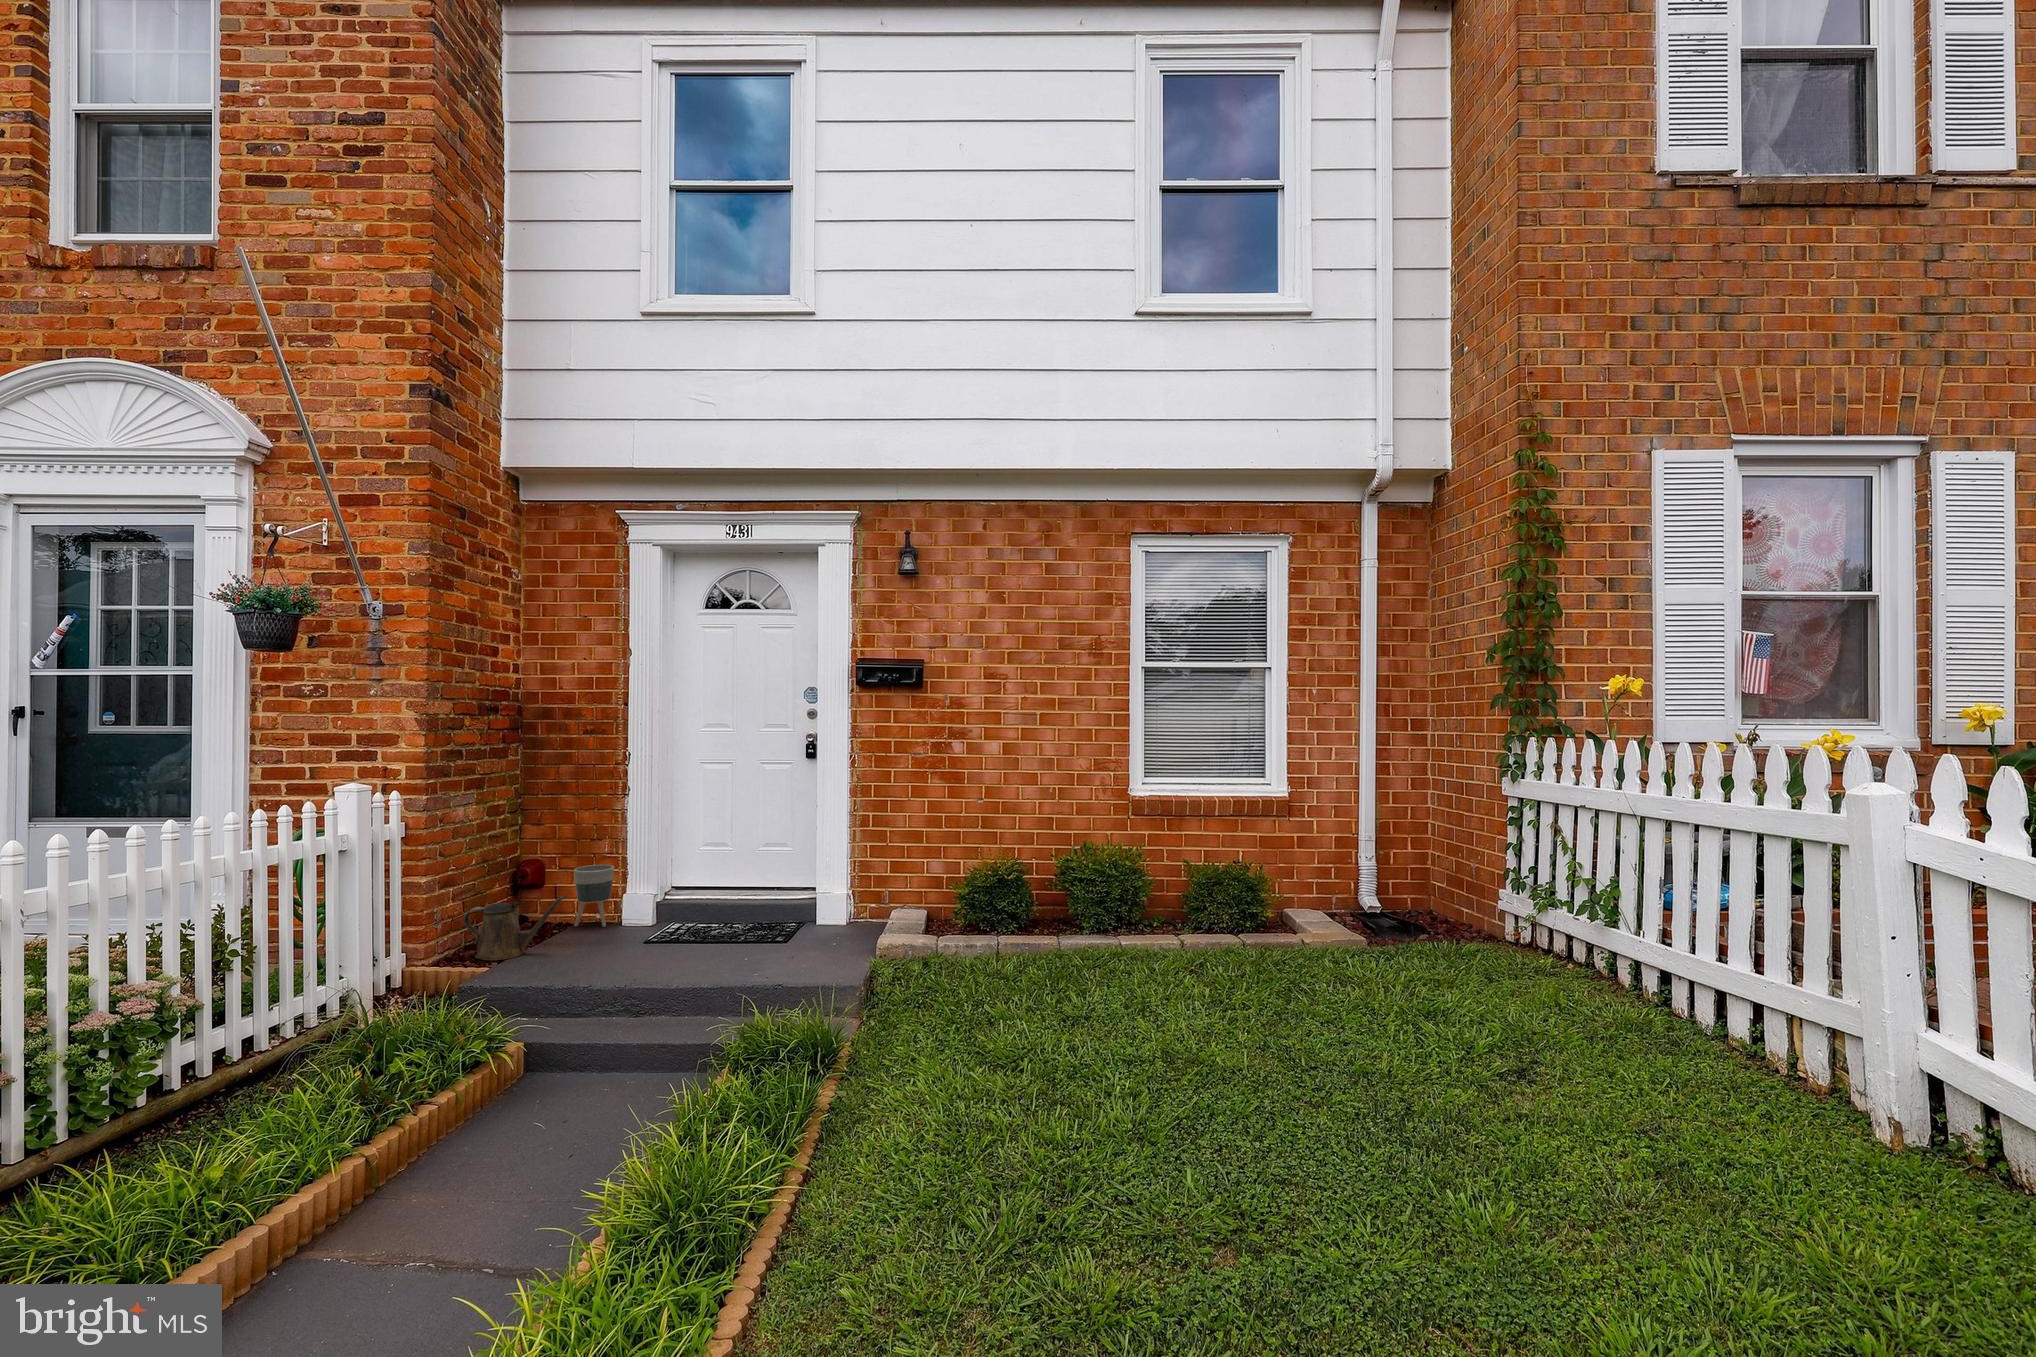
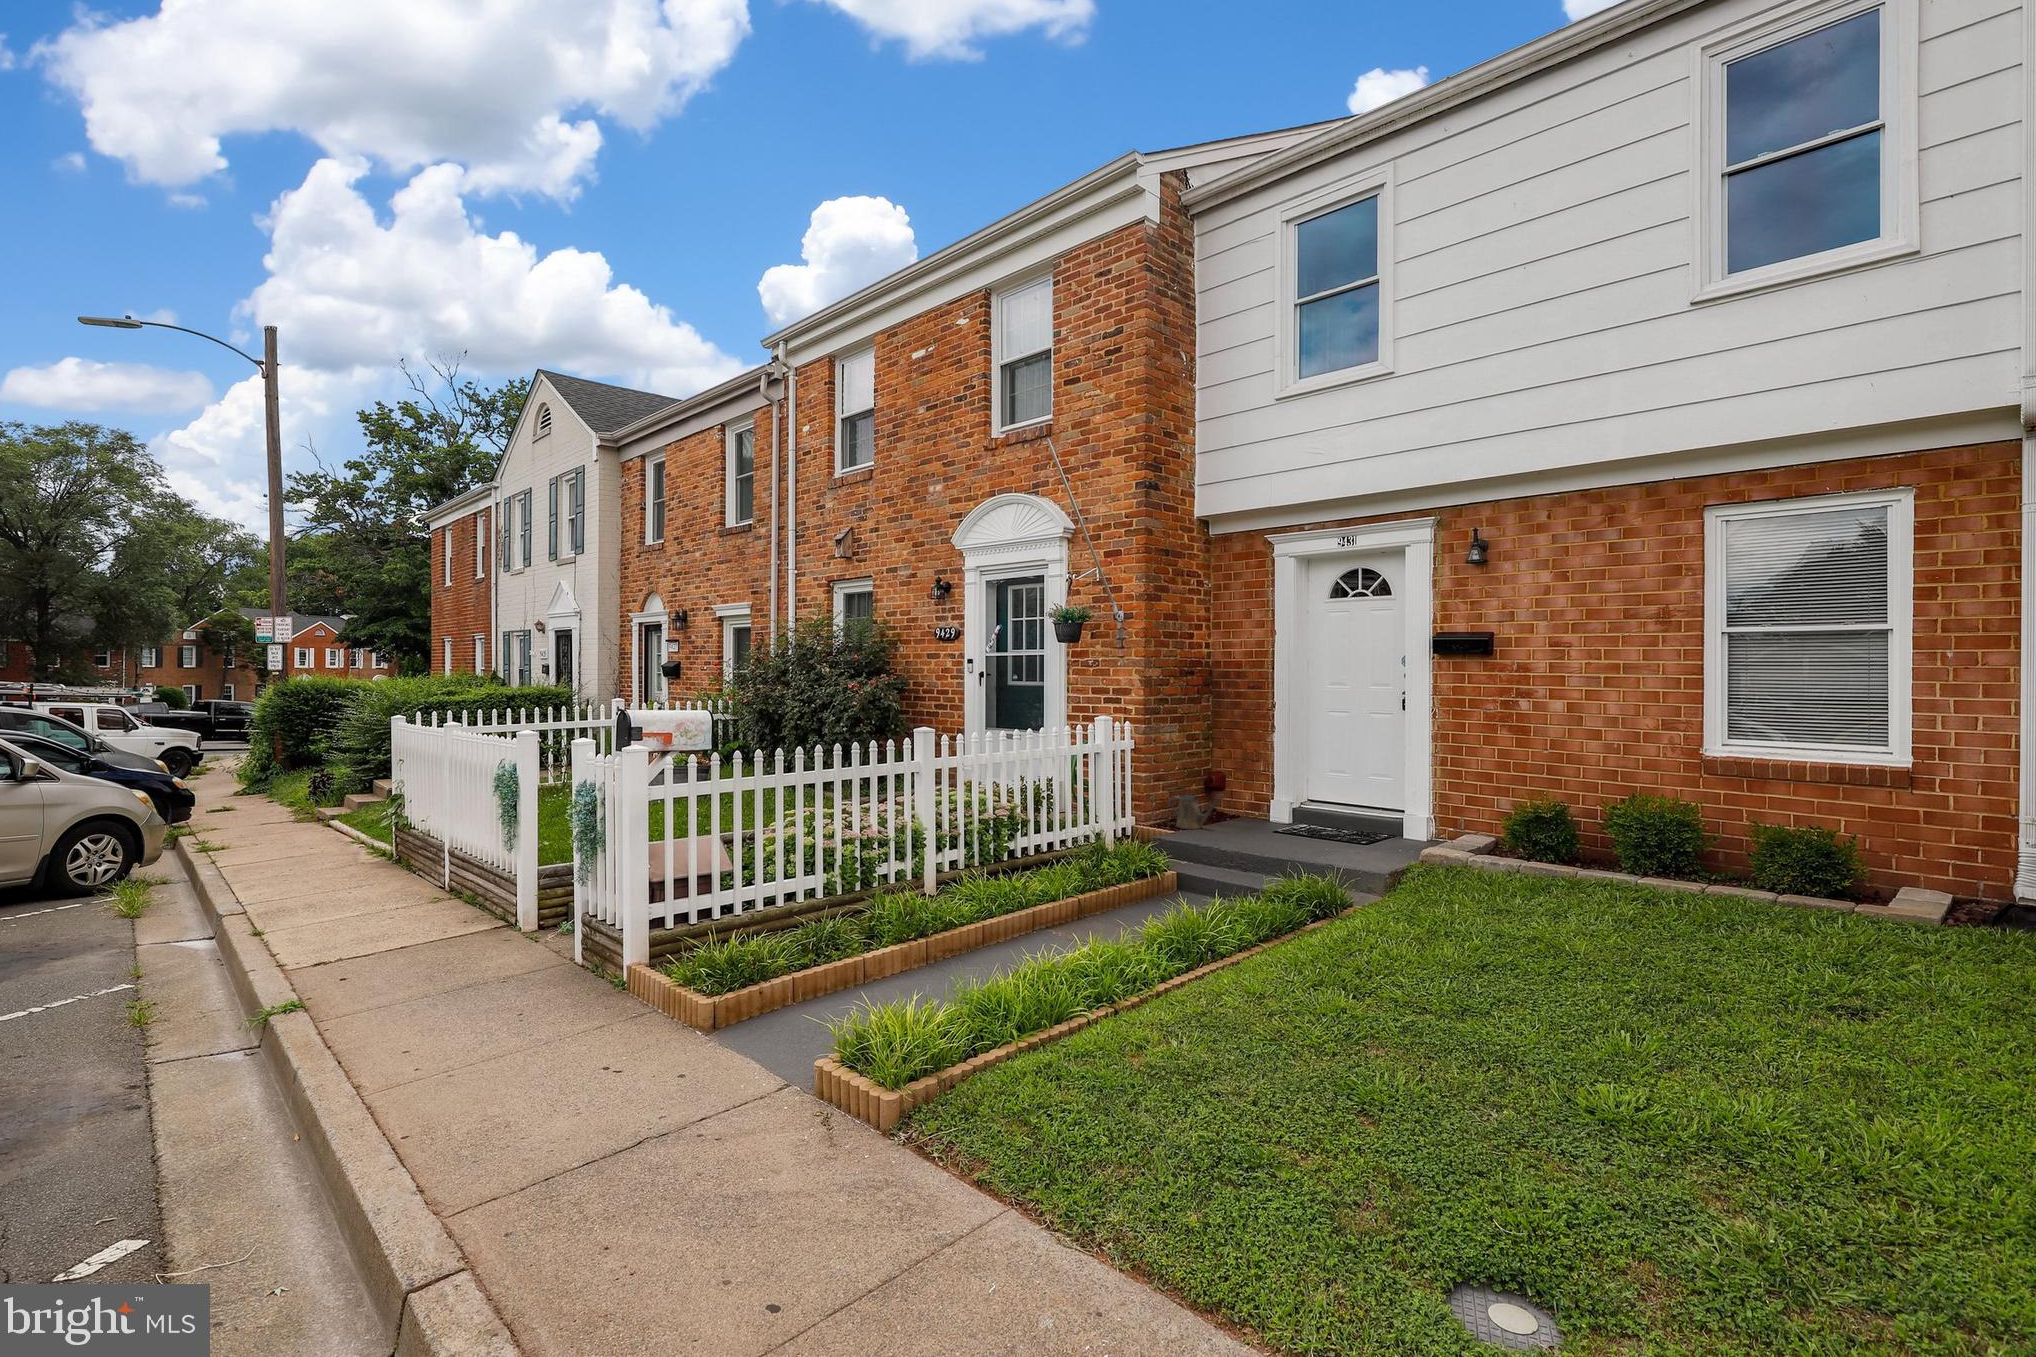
planter: present [574,865,614,927] -> none [1238,781,1264,822]

